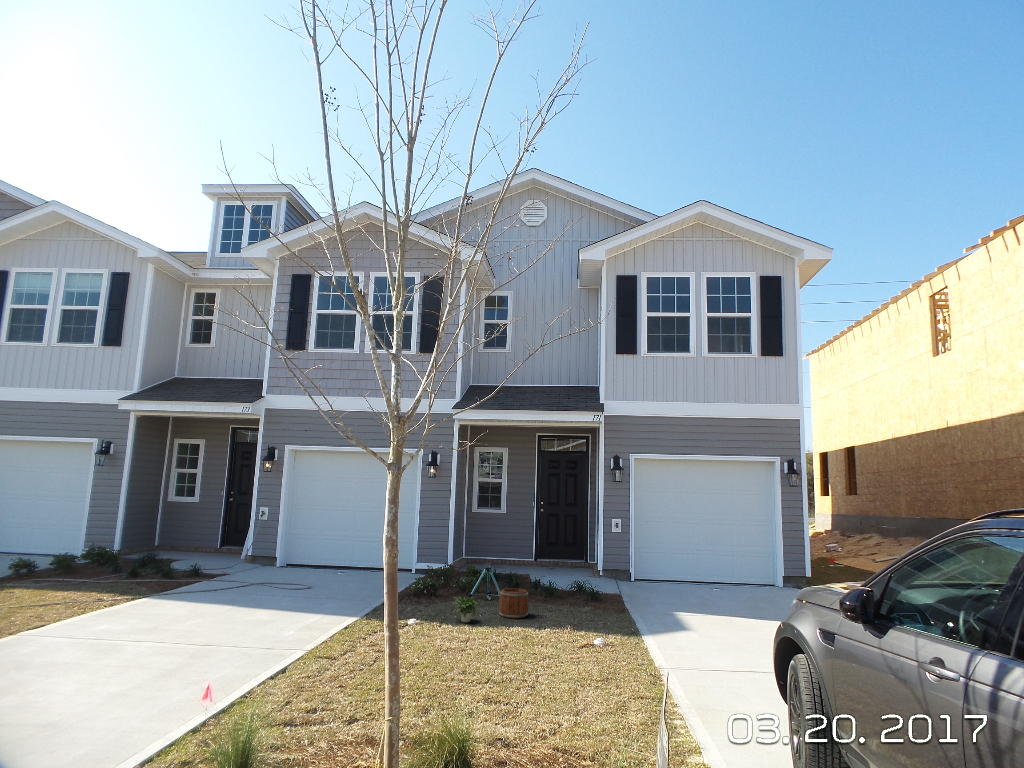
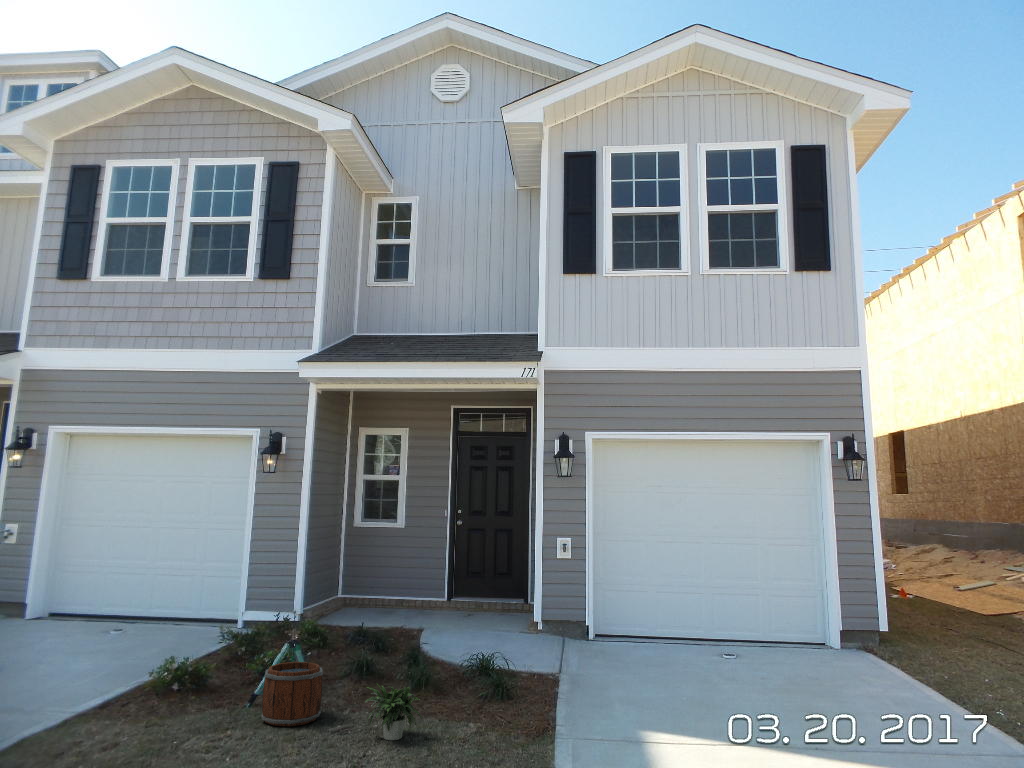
potted plant: present [452,597,479,622] -> present [349,684,422,740]

